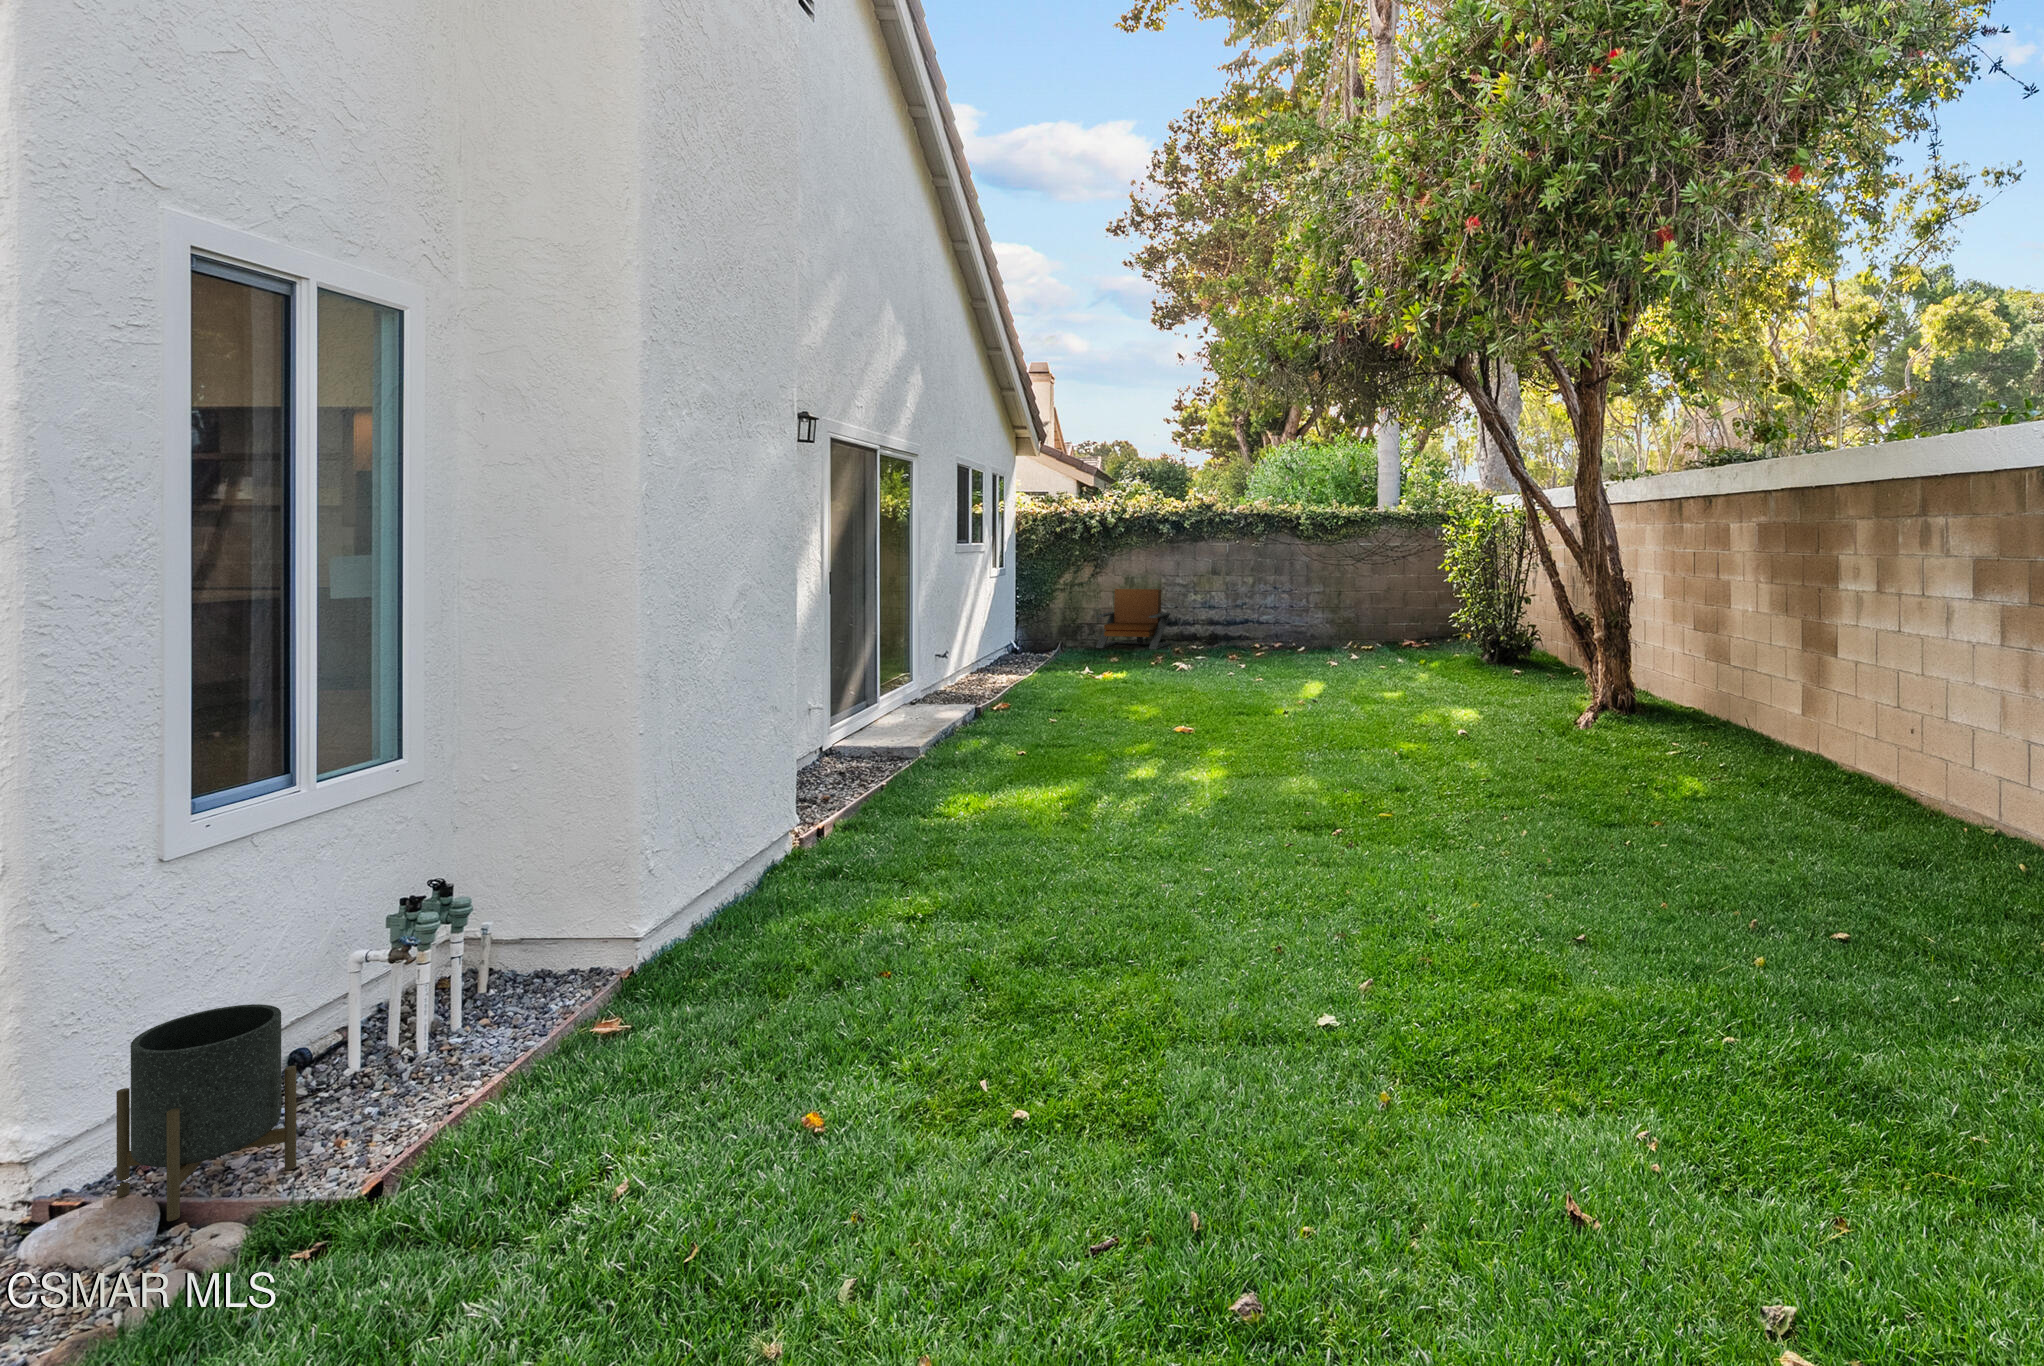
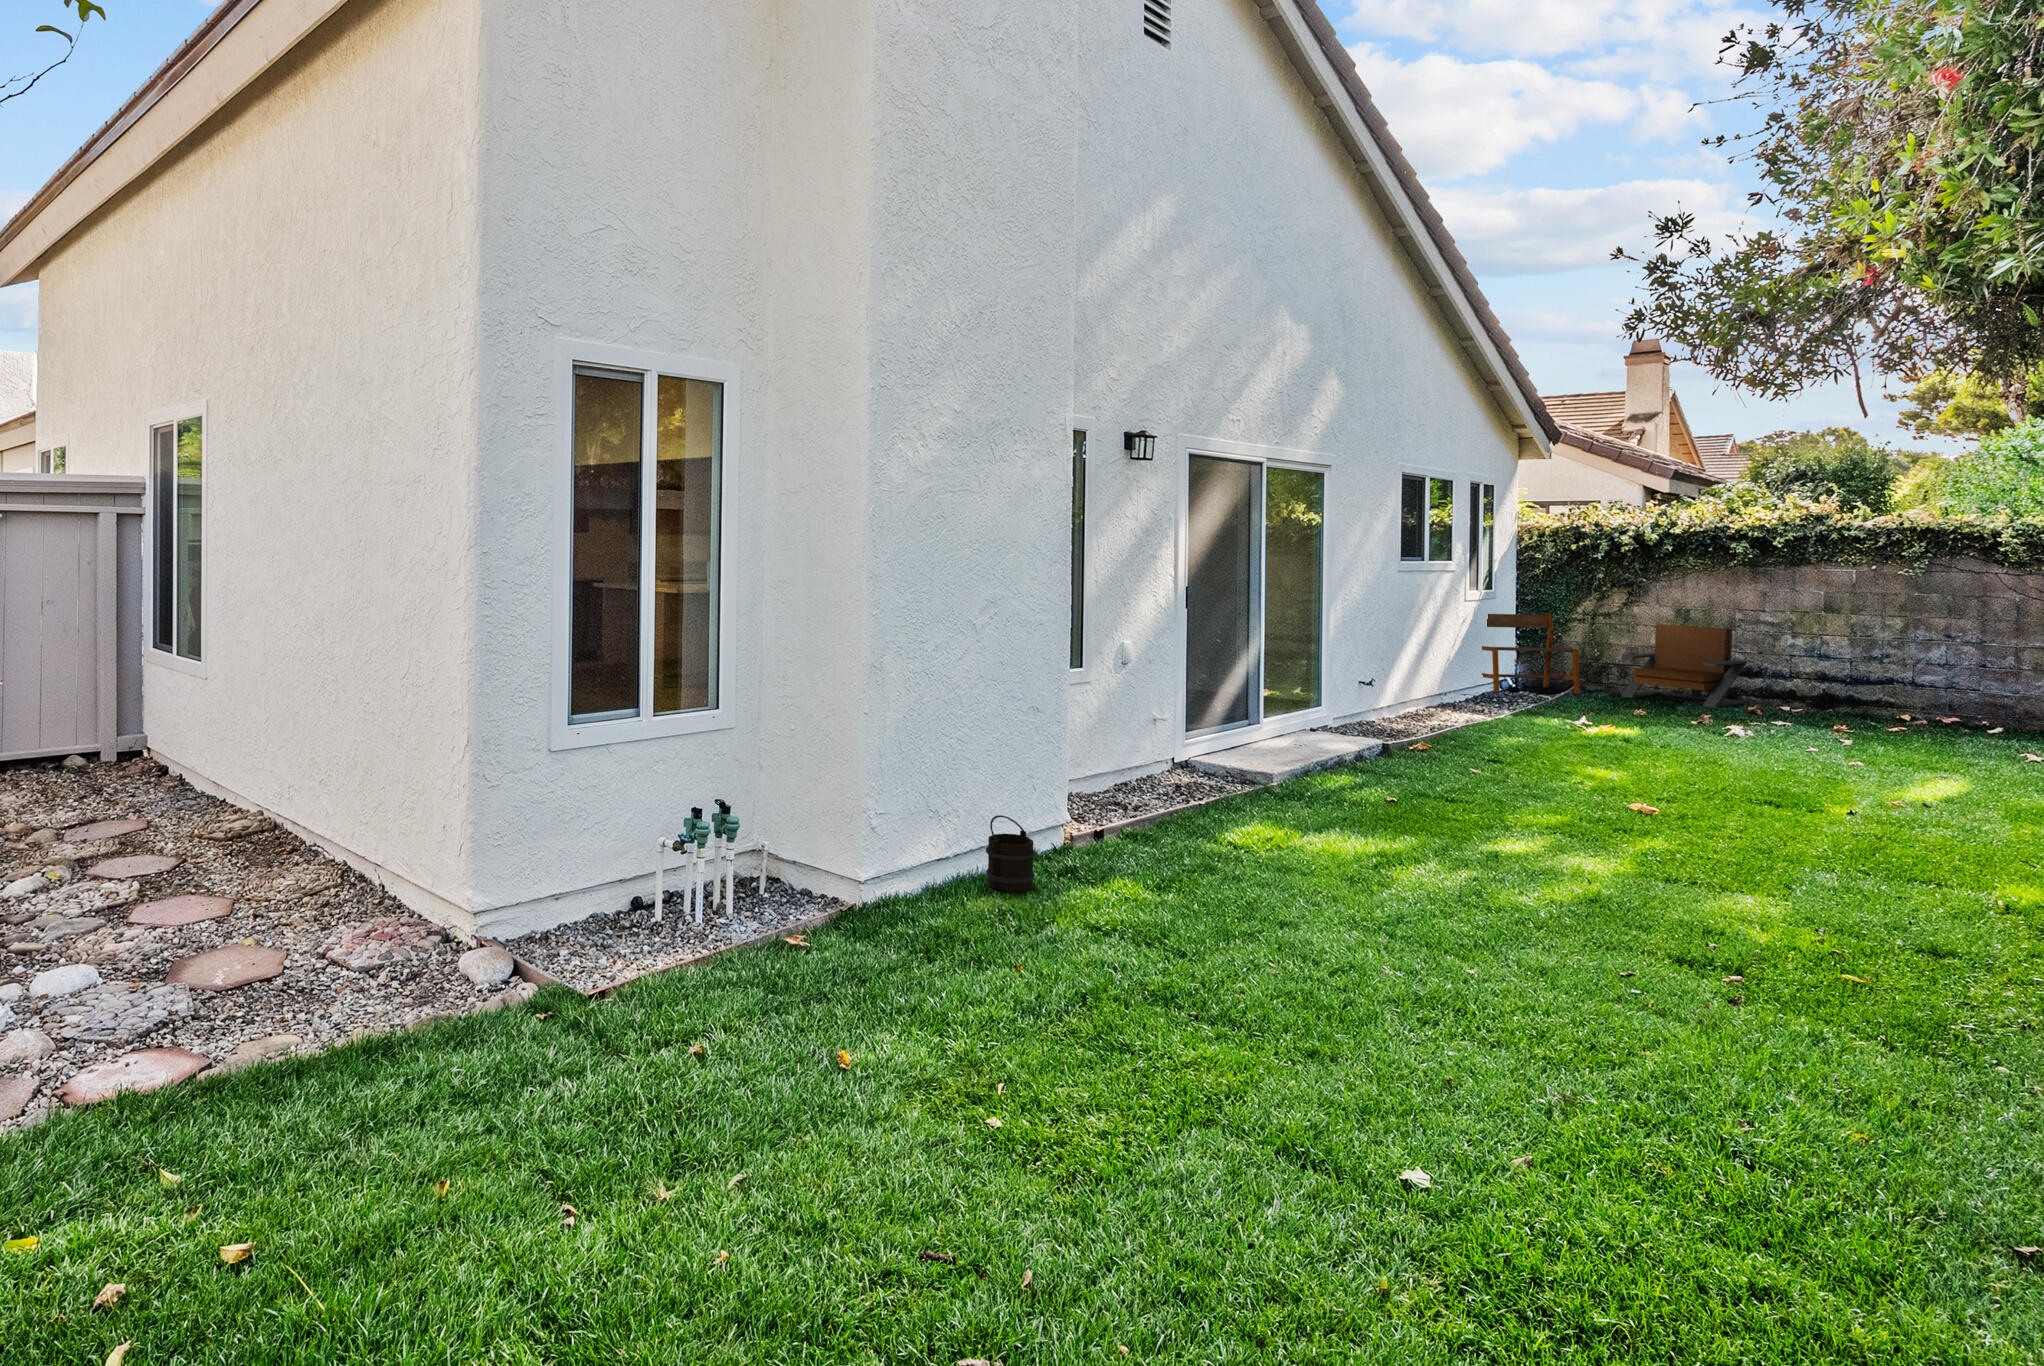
bench: none [991,586,1069,654] -> present [1481,614,1580,694]
bucket: none [757,827,813,909] -> present [986,815,1035,893]
planter: present [116,1004,296,1221] -> none [515,849,587,971]

